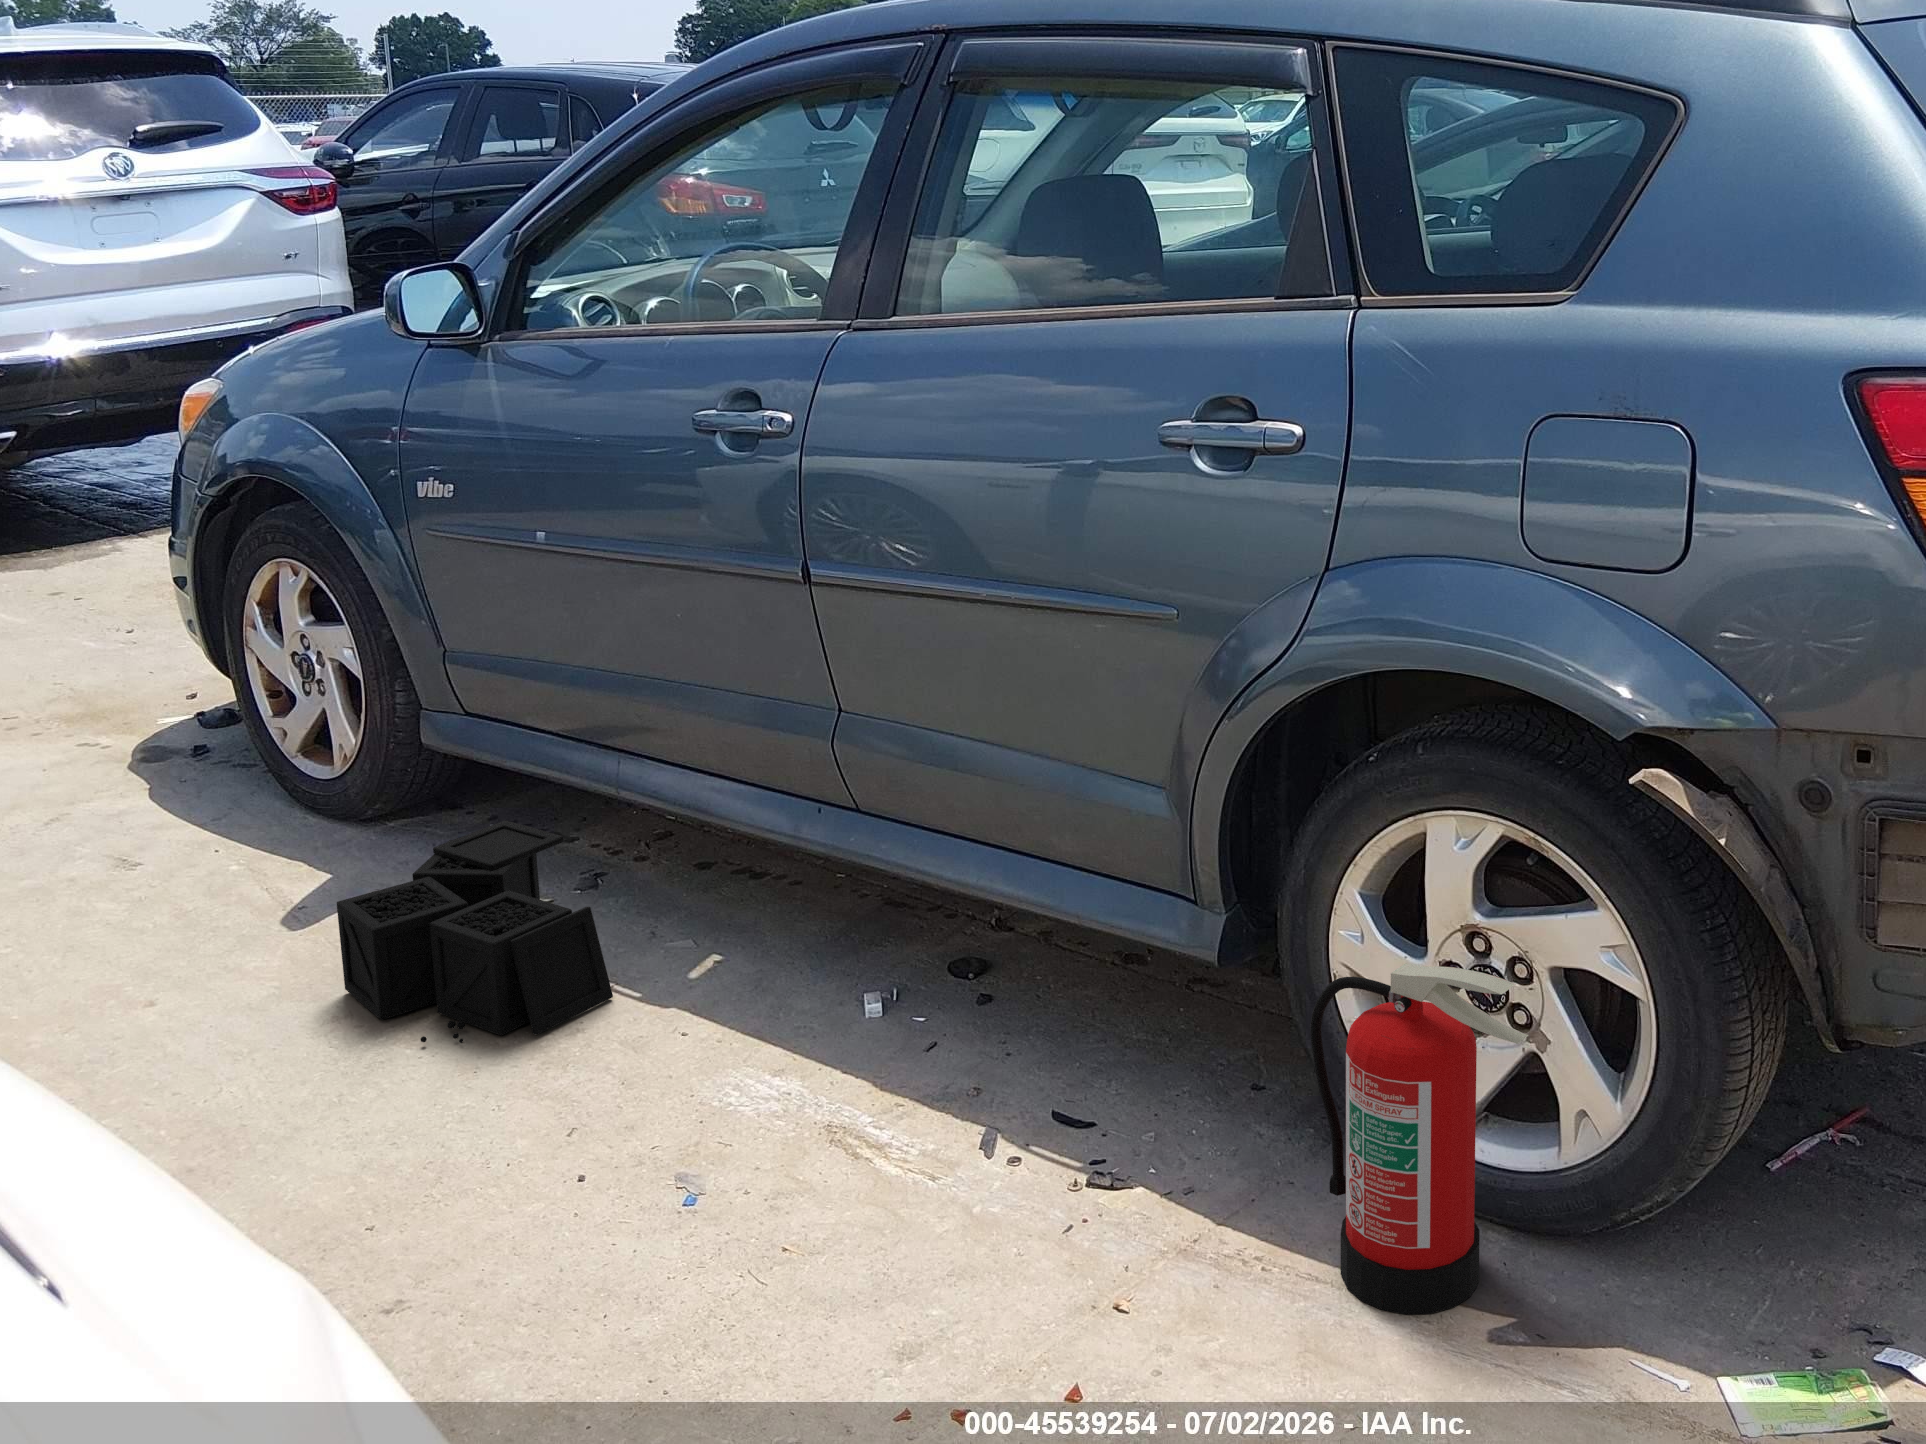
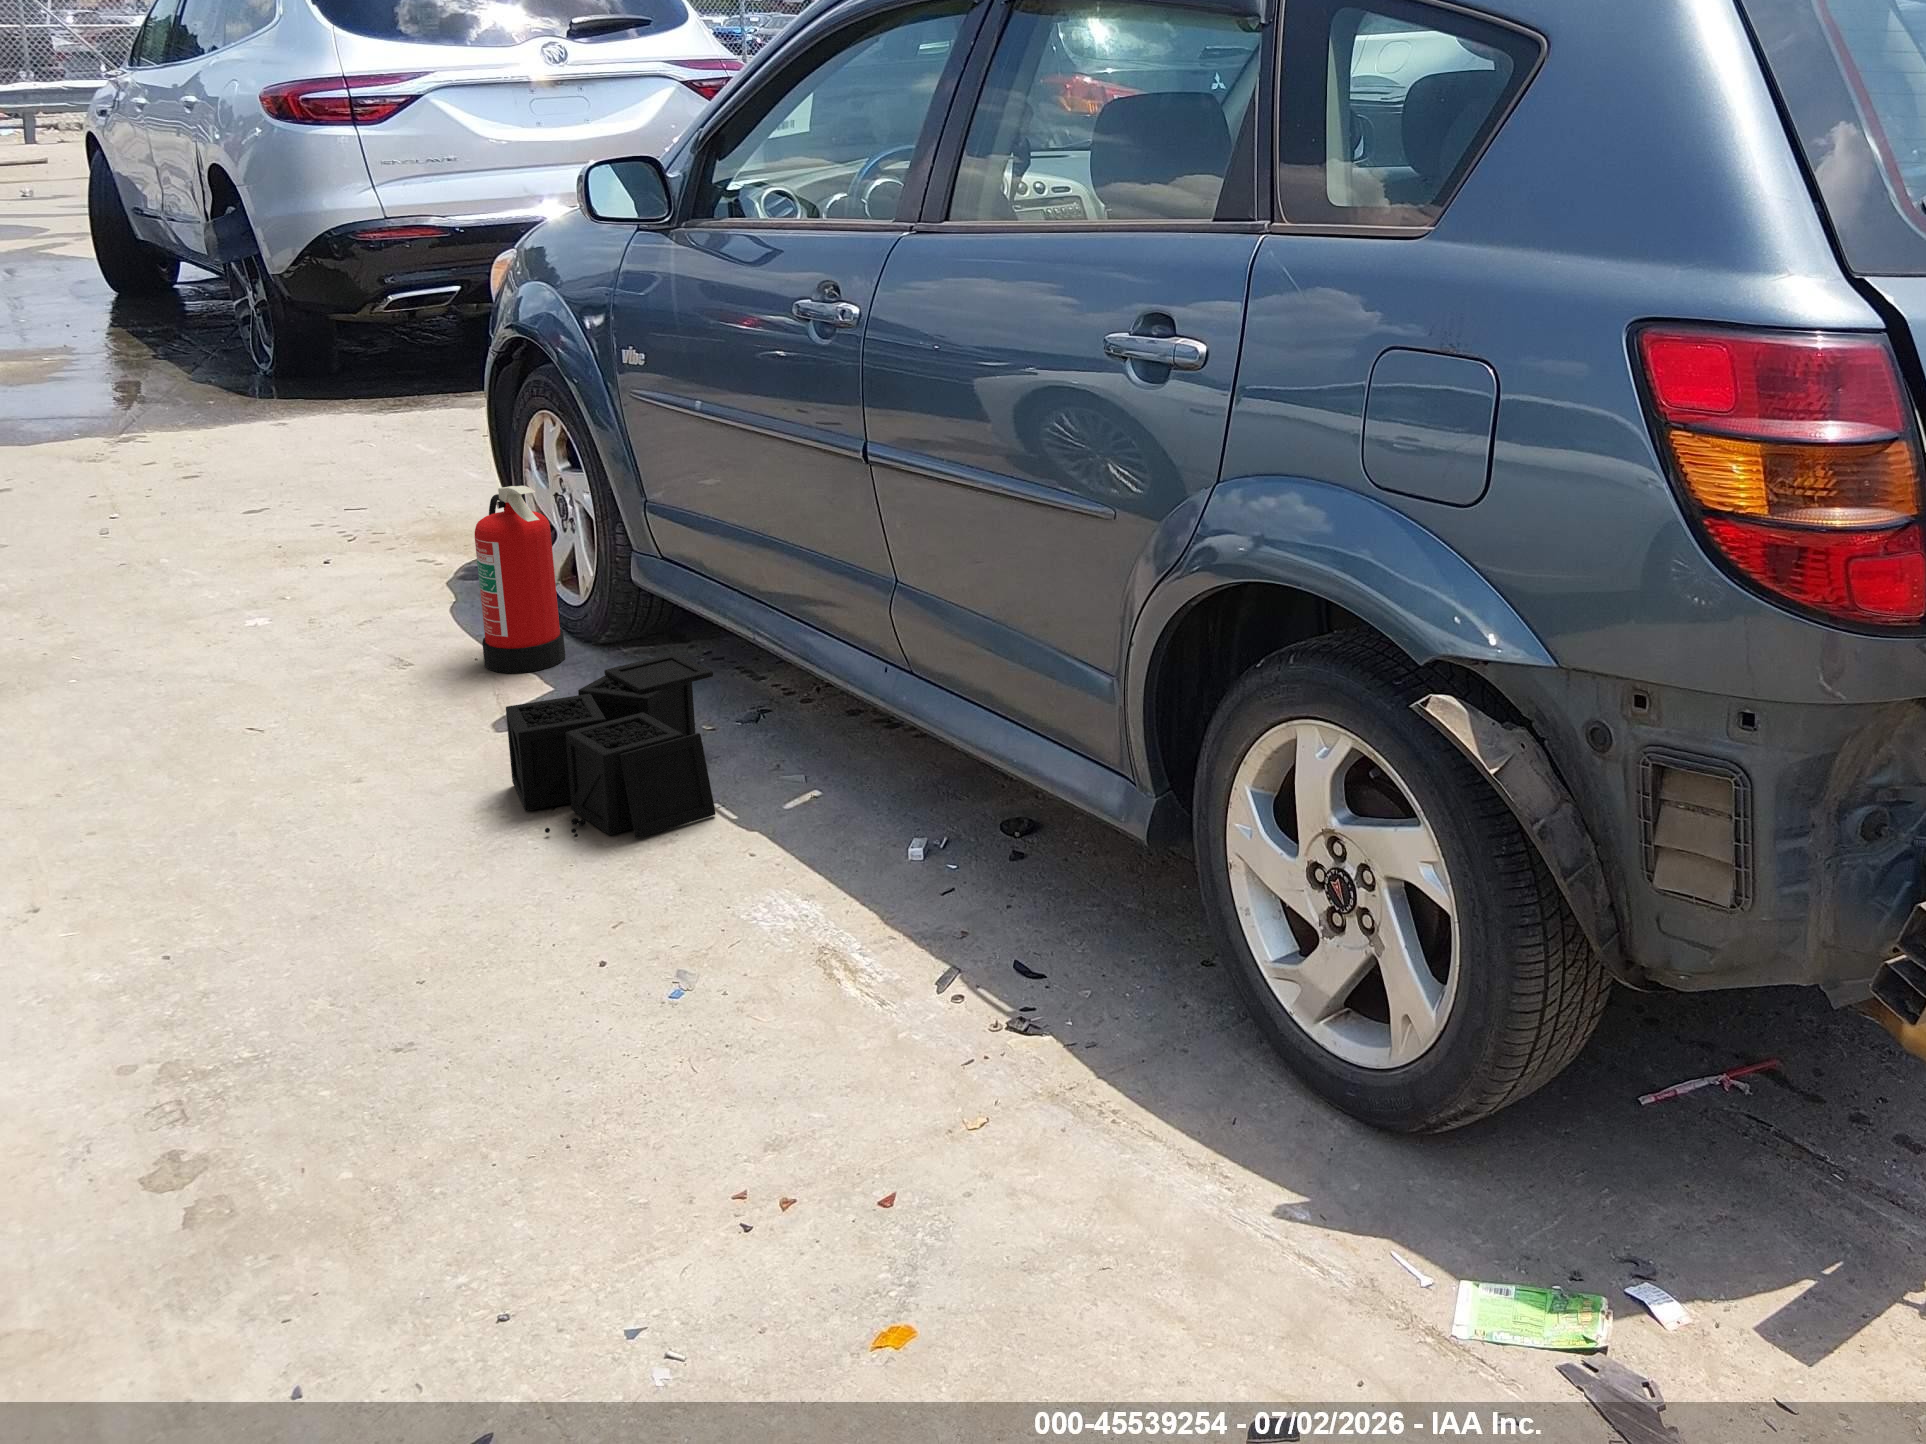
fire extinguisher: present [1310,964,1528,1314] -> present [475,486,565,673]

